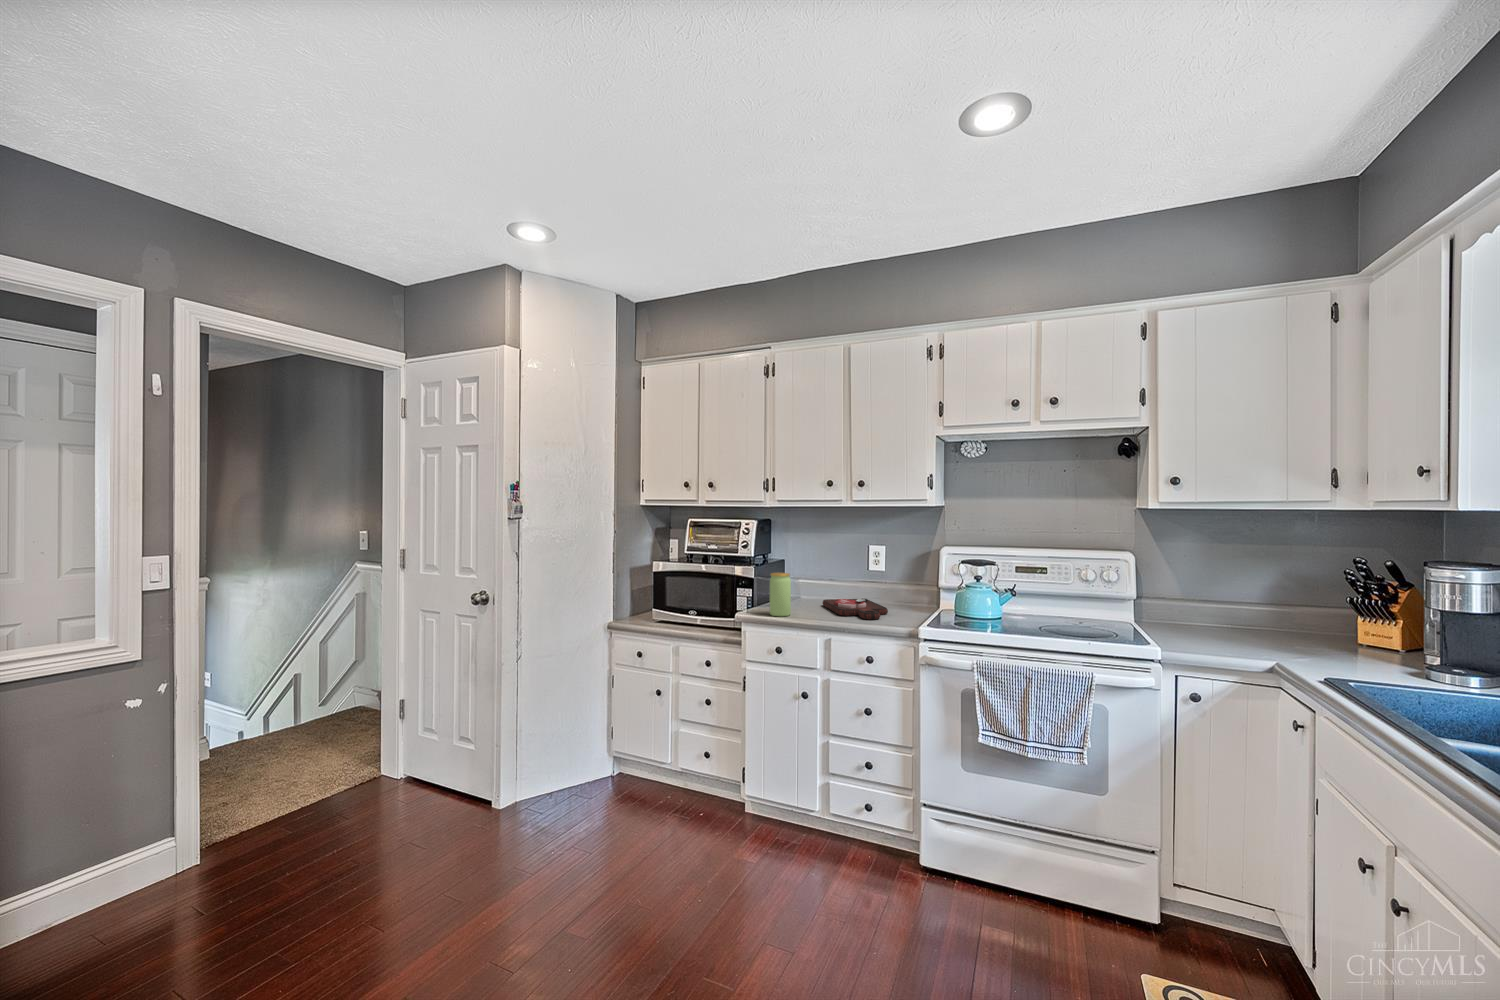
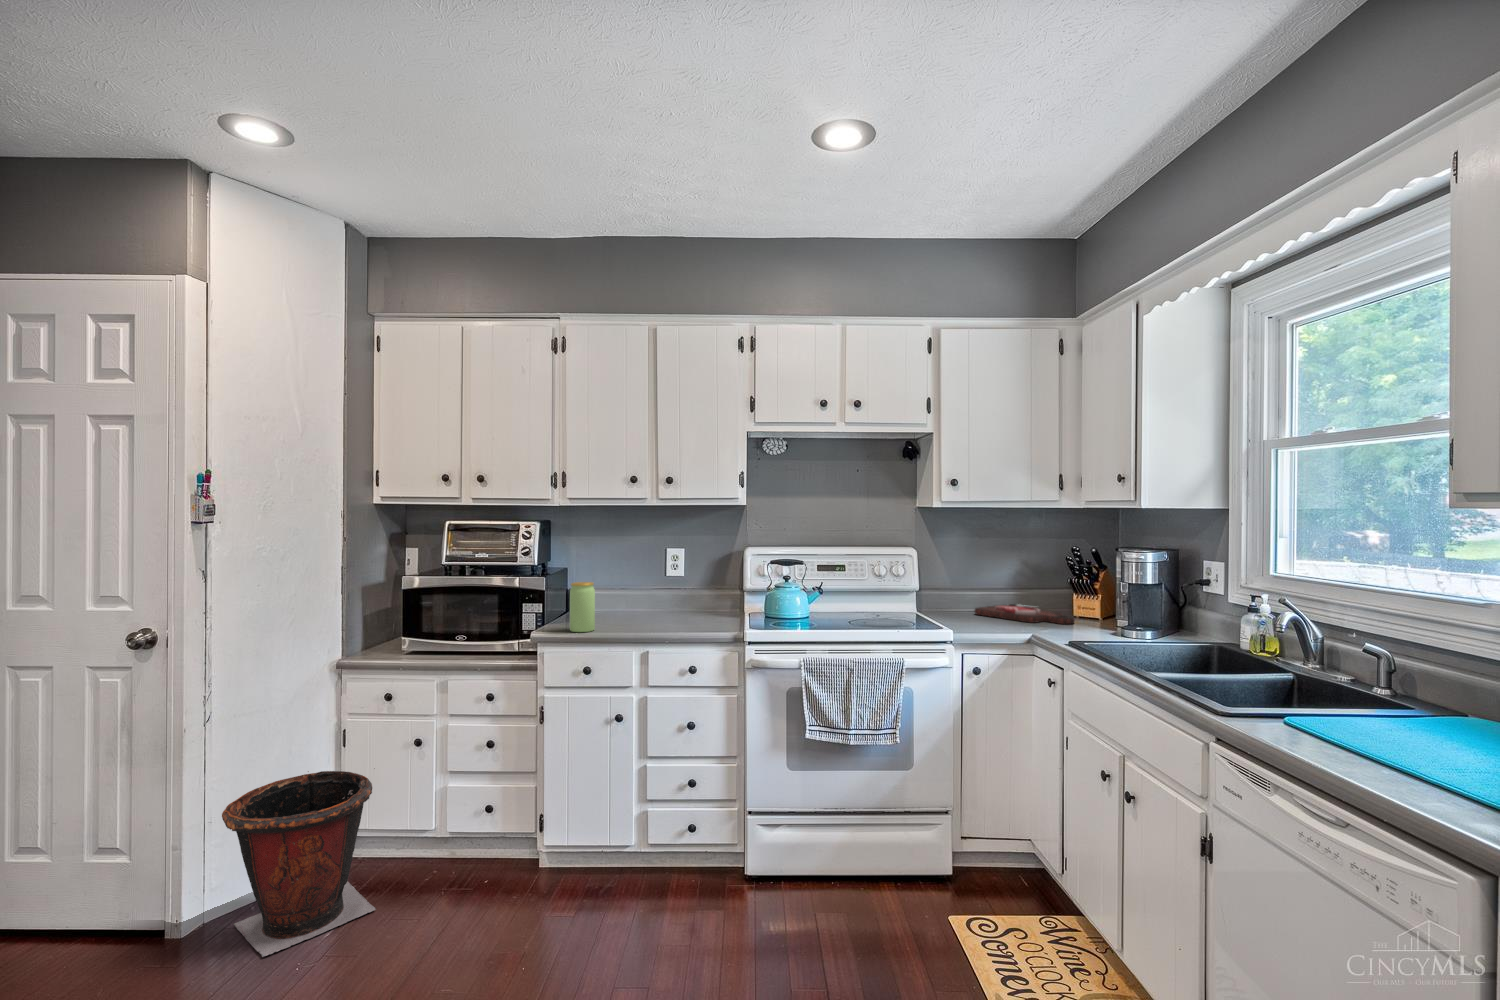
cutting board: present [823,598,888,619] -> present [975,604,1075,624]
waste bin: none [526,703,624,834] -> present [222,771,376,957]

